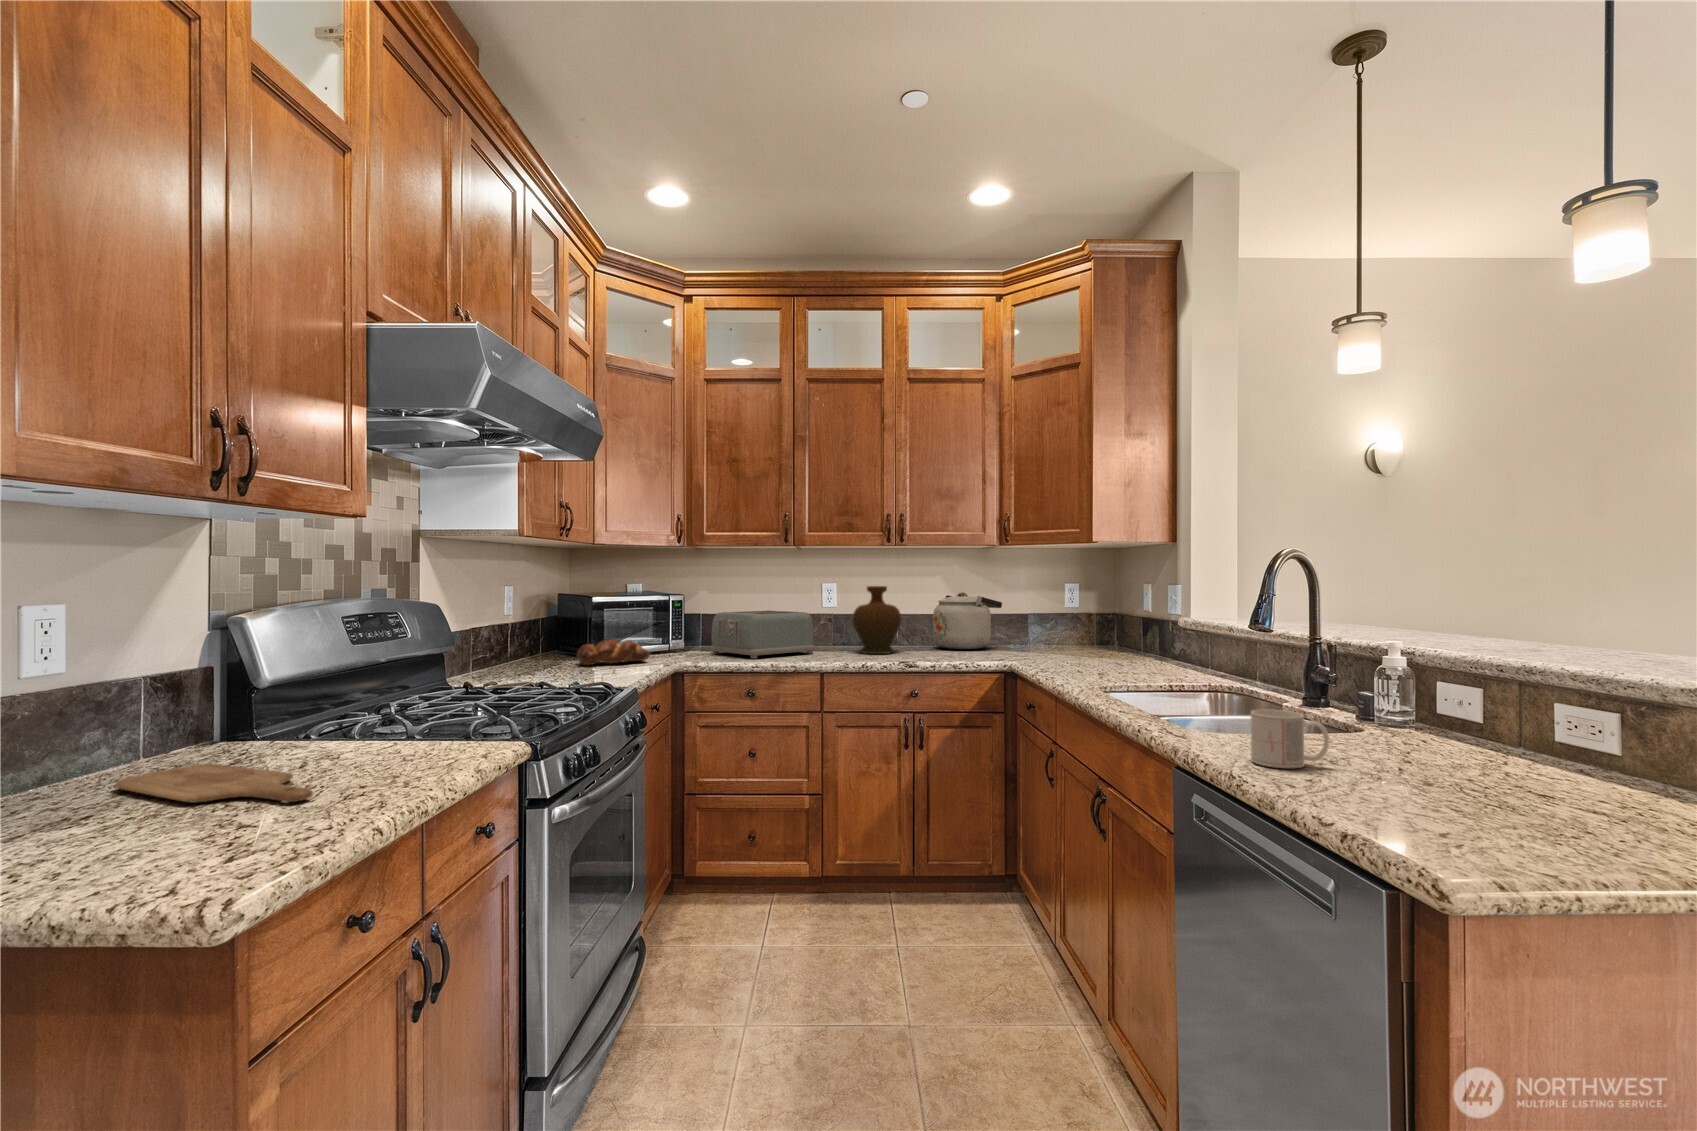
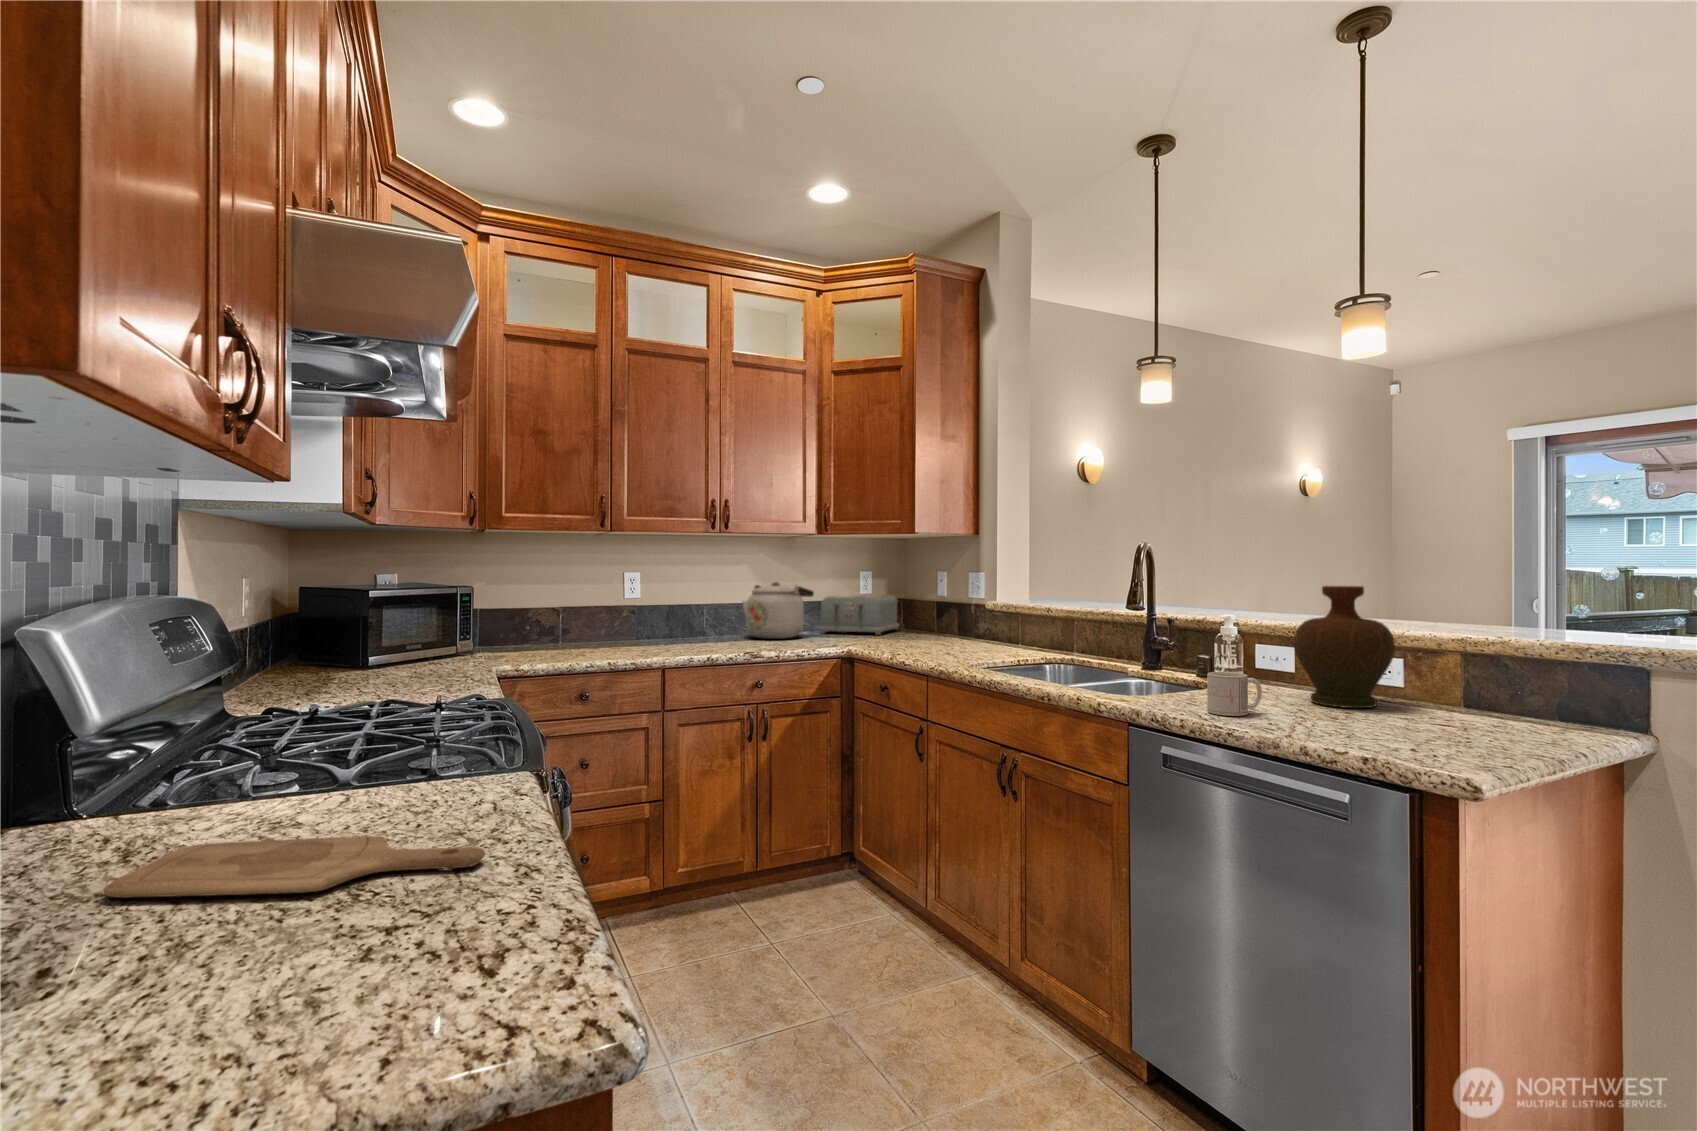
decorative vase: present [853,586,902,654] -> present [1293,586,1395,708]
toaster: present [710,610,815,659] -> present [819,595,899,635]
bread loaf: present [577,639,650,665] -> none [371,643,466,678]

